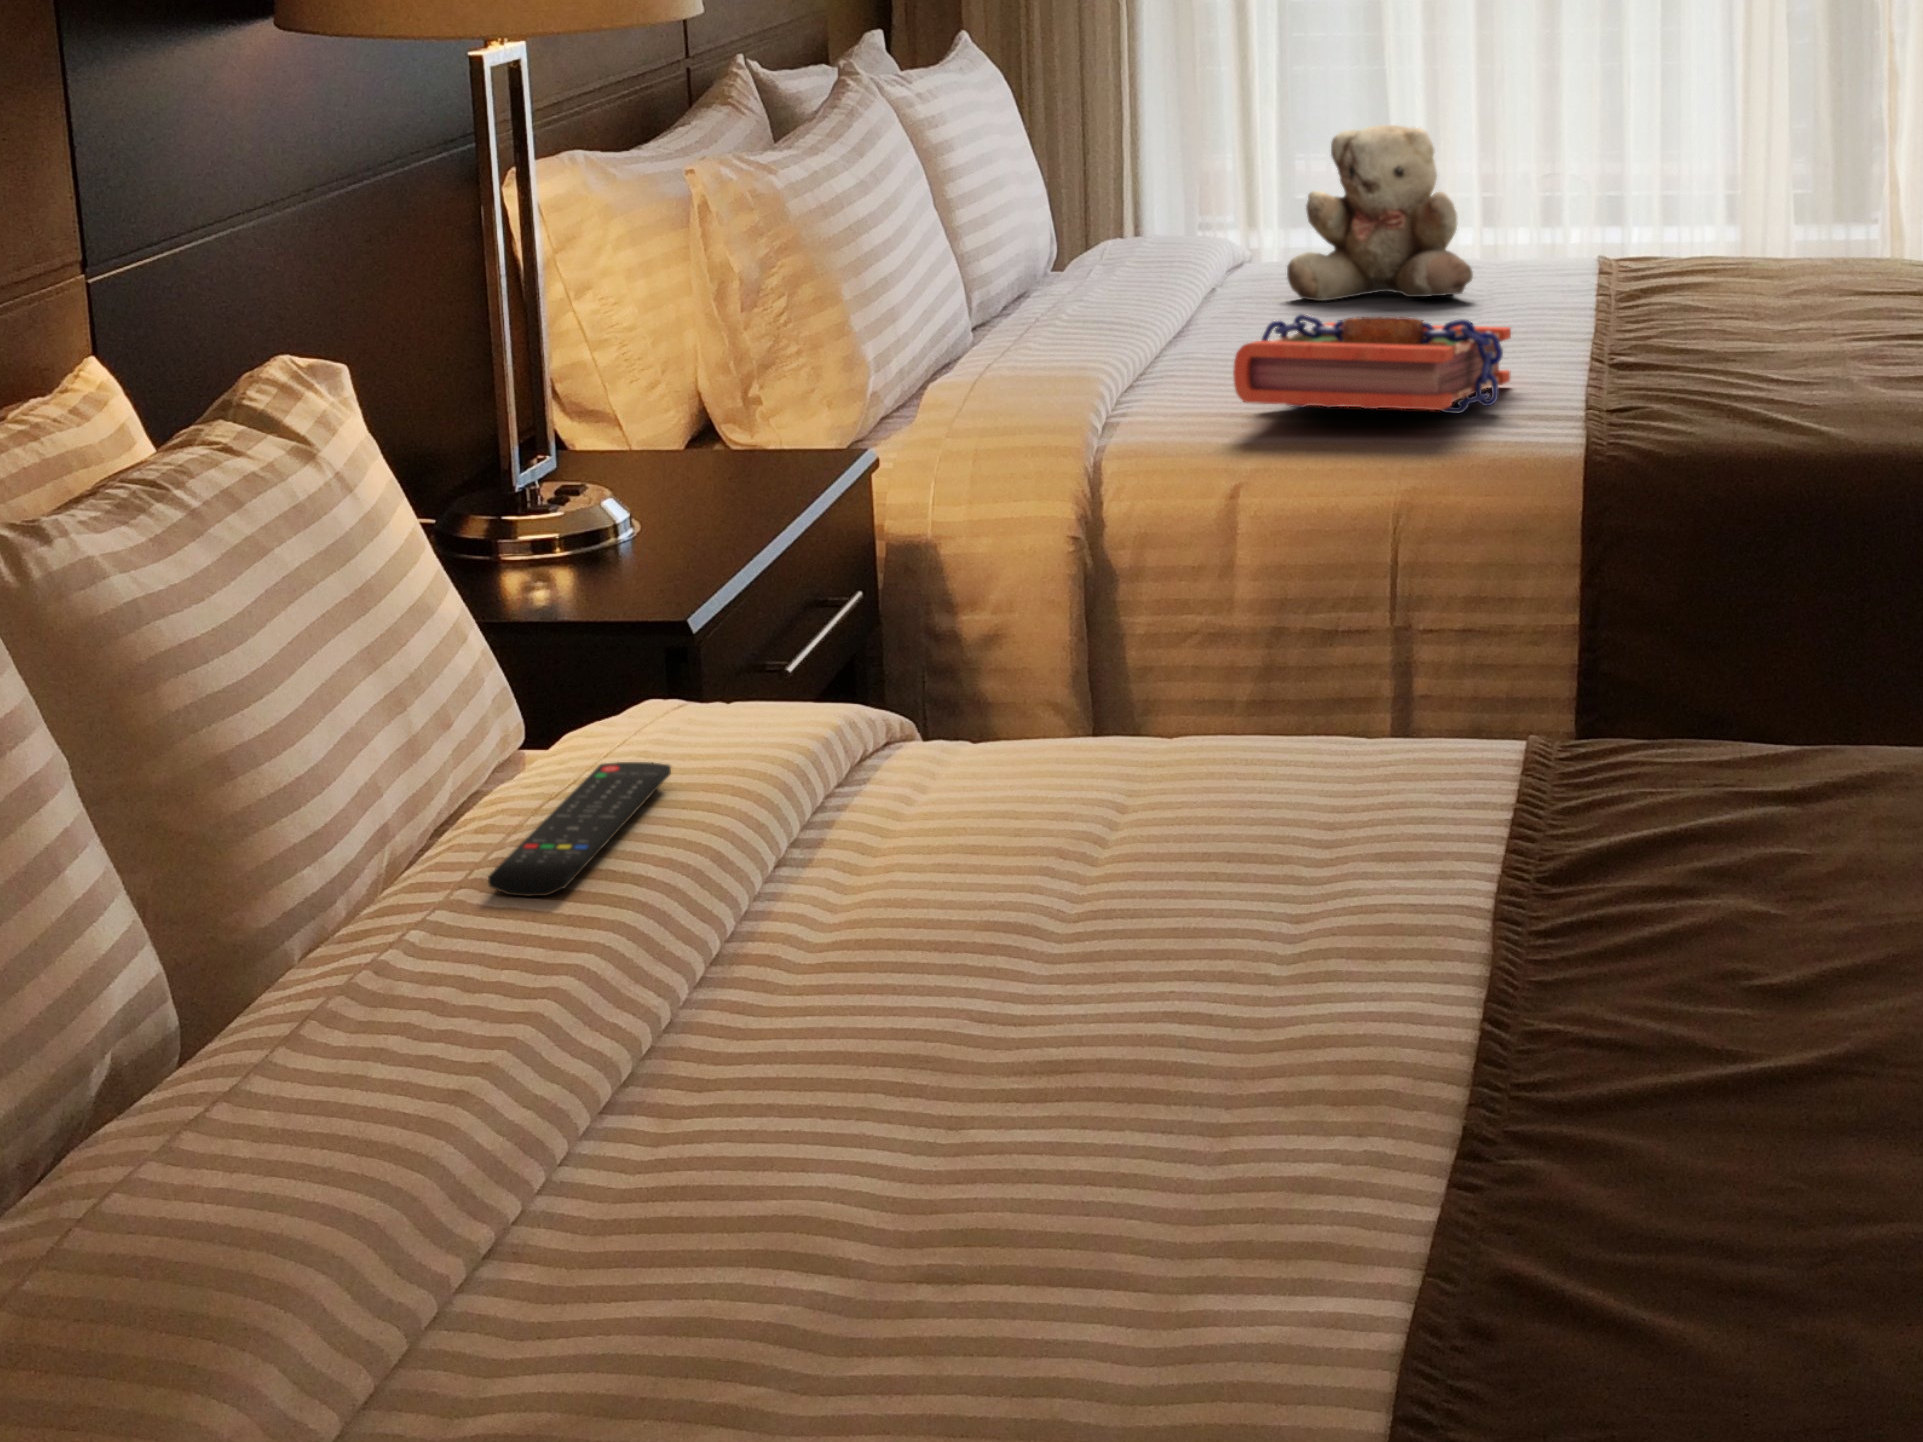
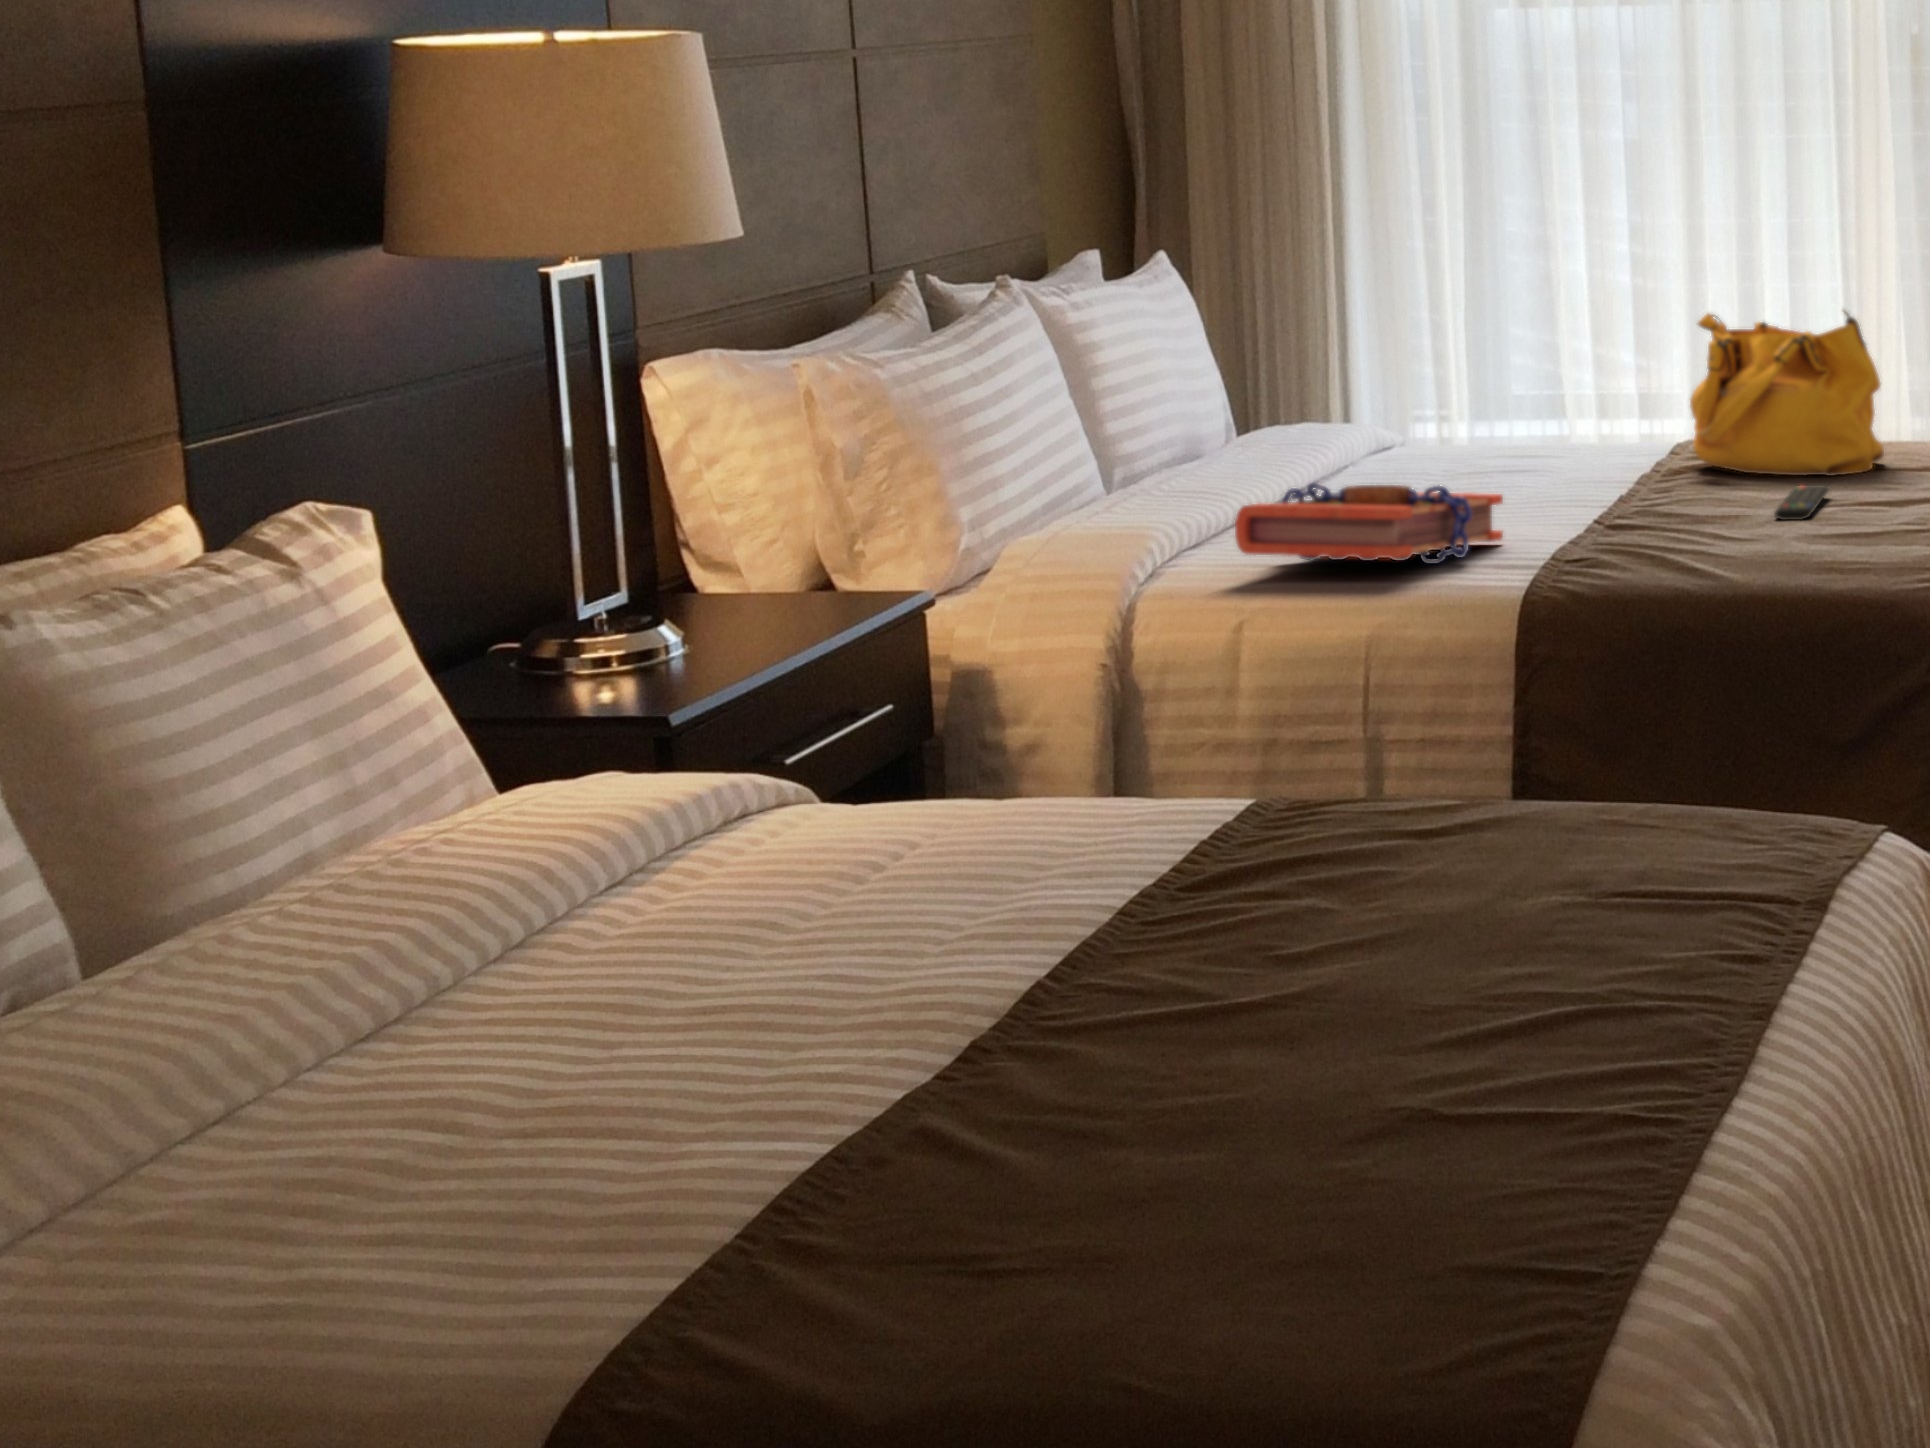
handbag: none [1625,101,1861,300] -> present [1690,311,1884,476]
teddy bear: present [1287,125,1473,301] -> none [1403,330,1555,480]
remote control: present [488,762,671,896] -> present [1774,485,1829,520]

